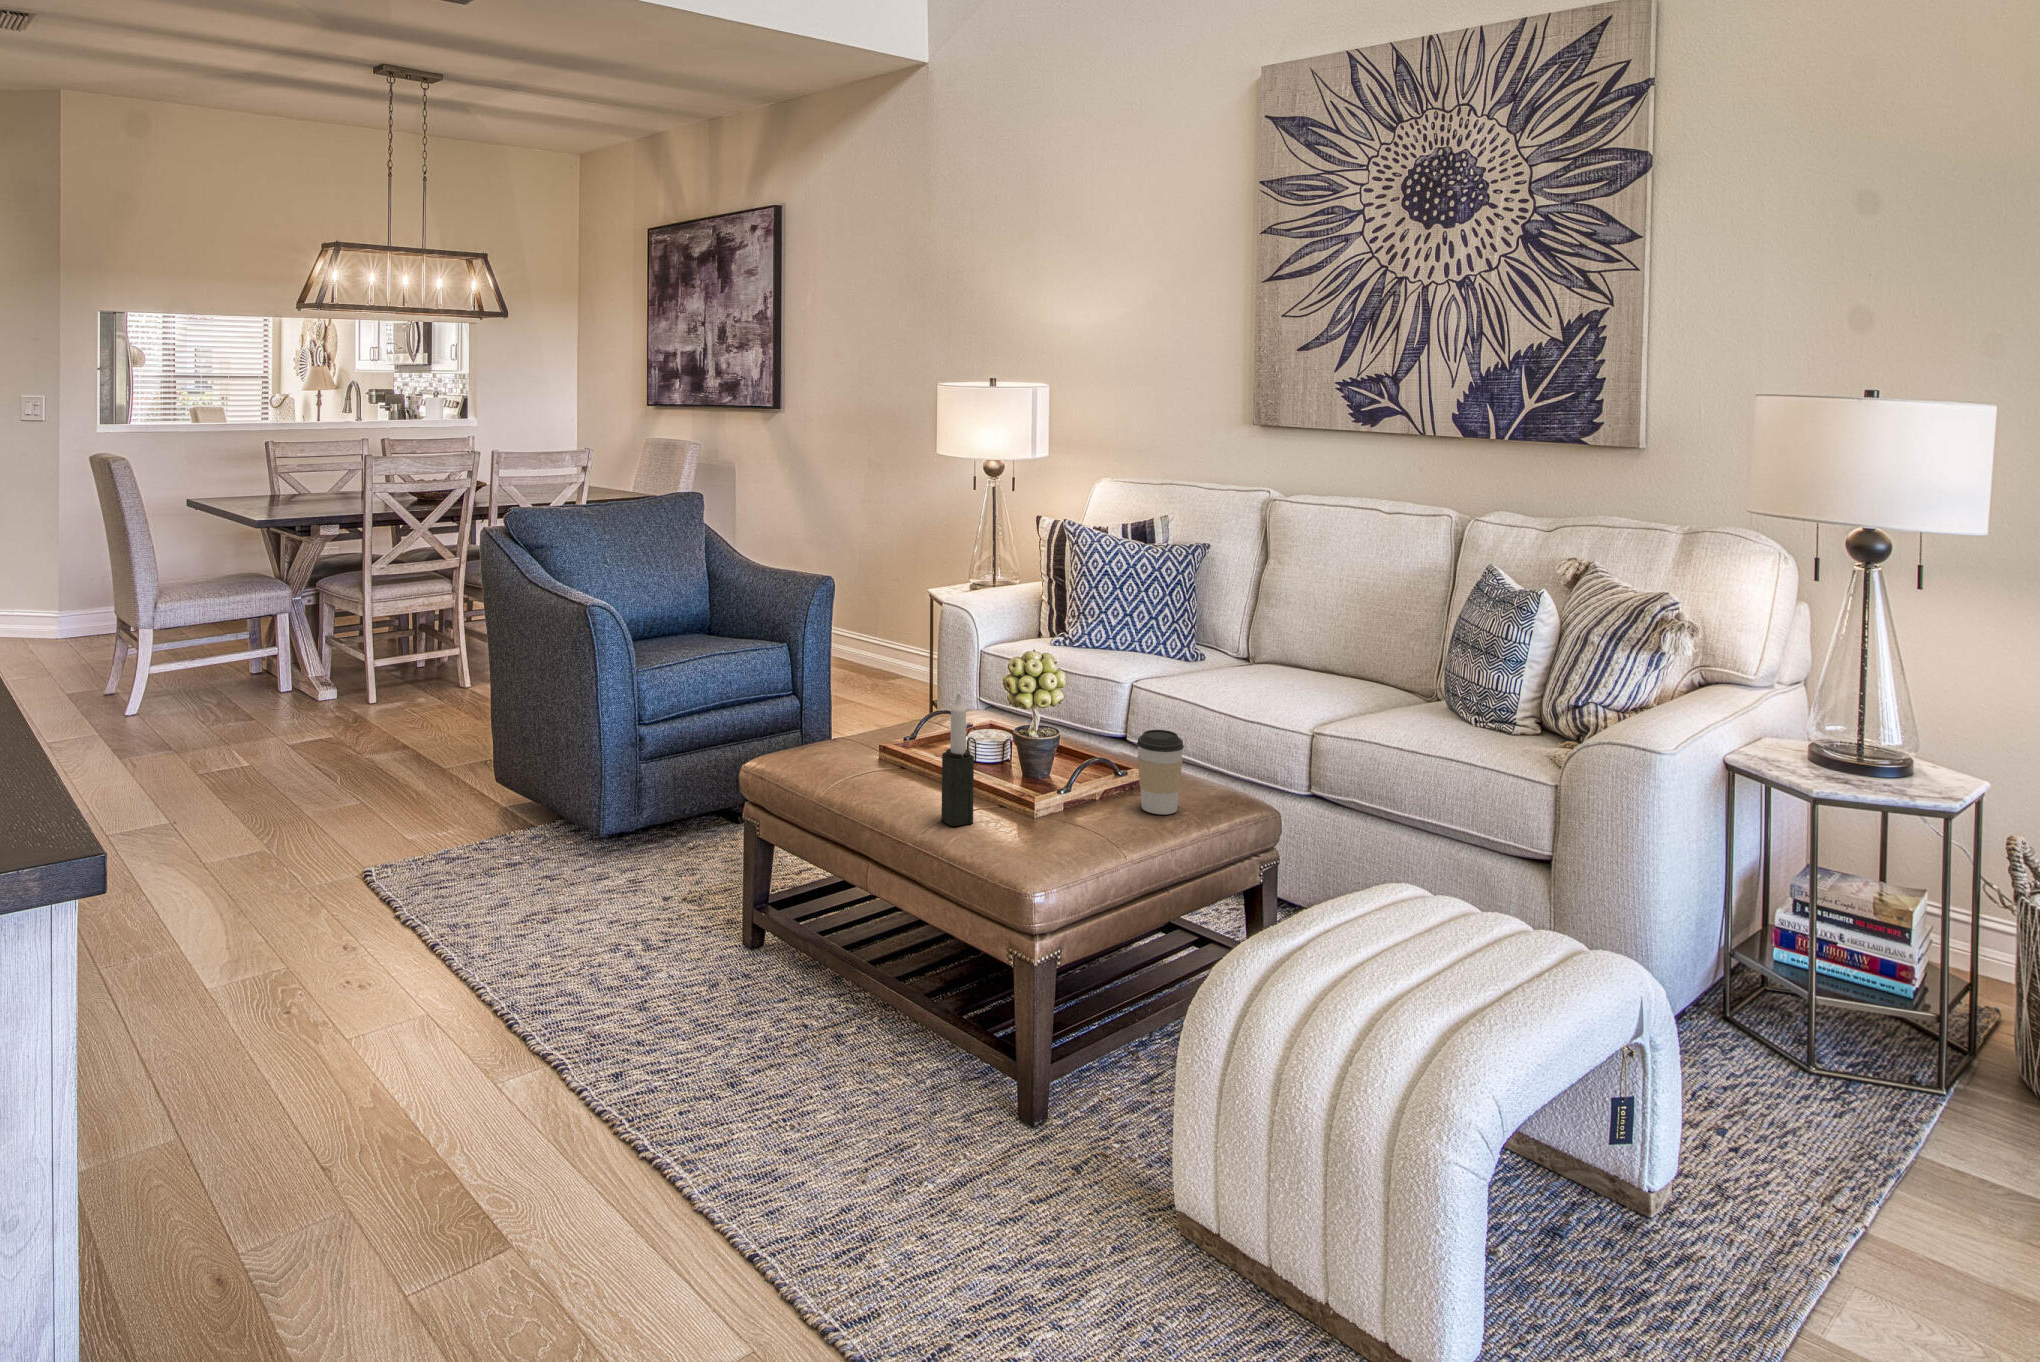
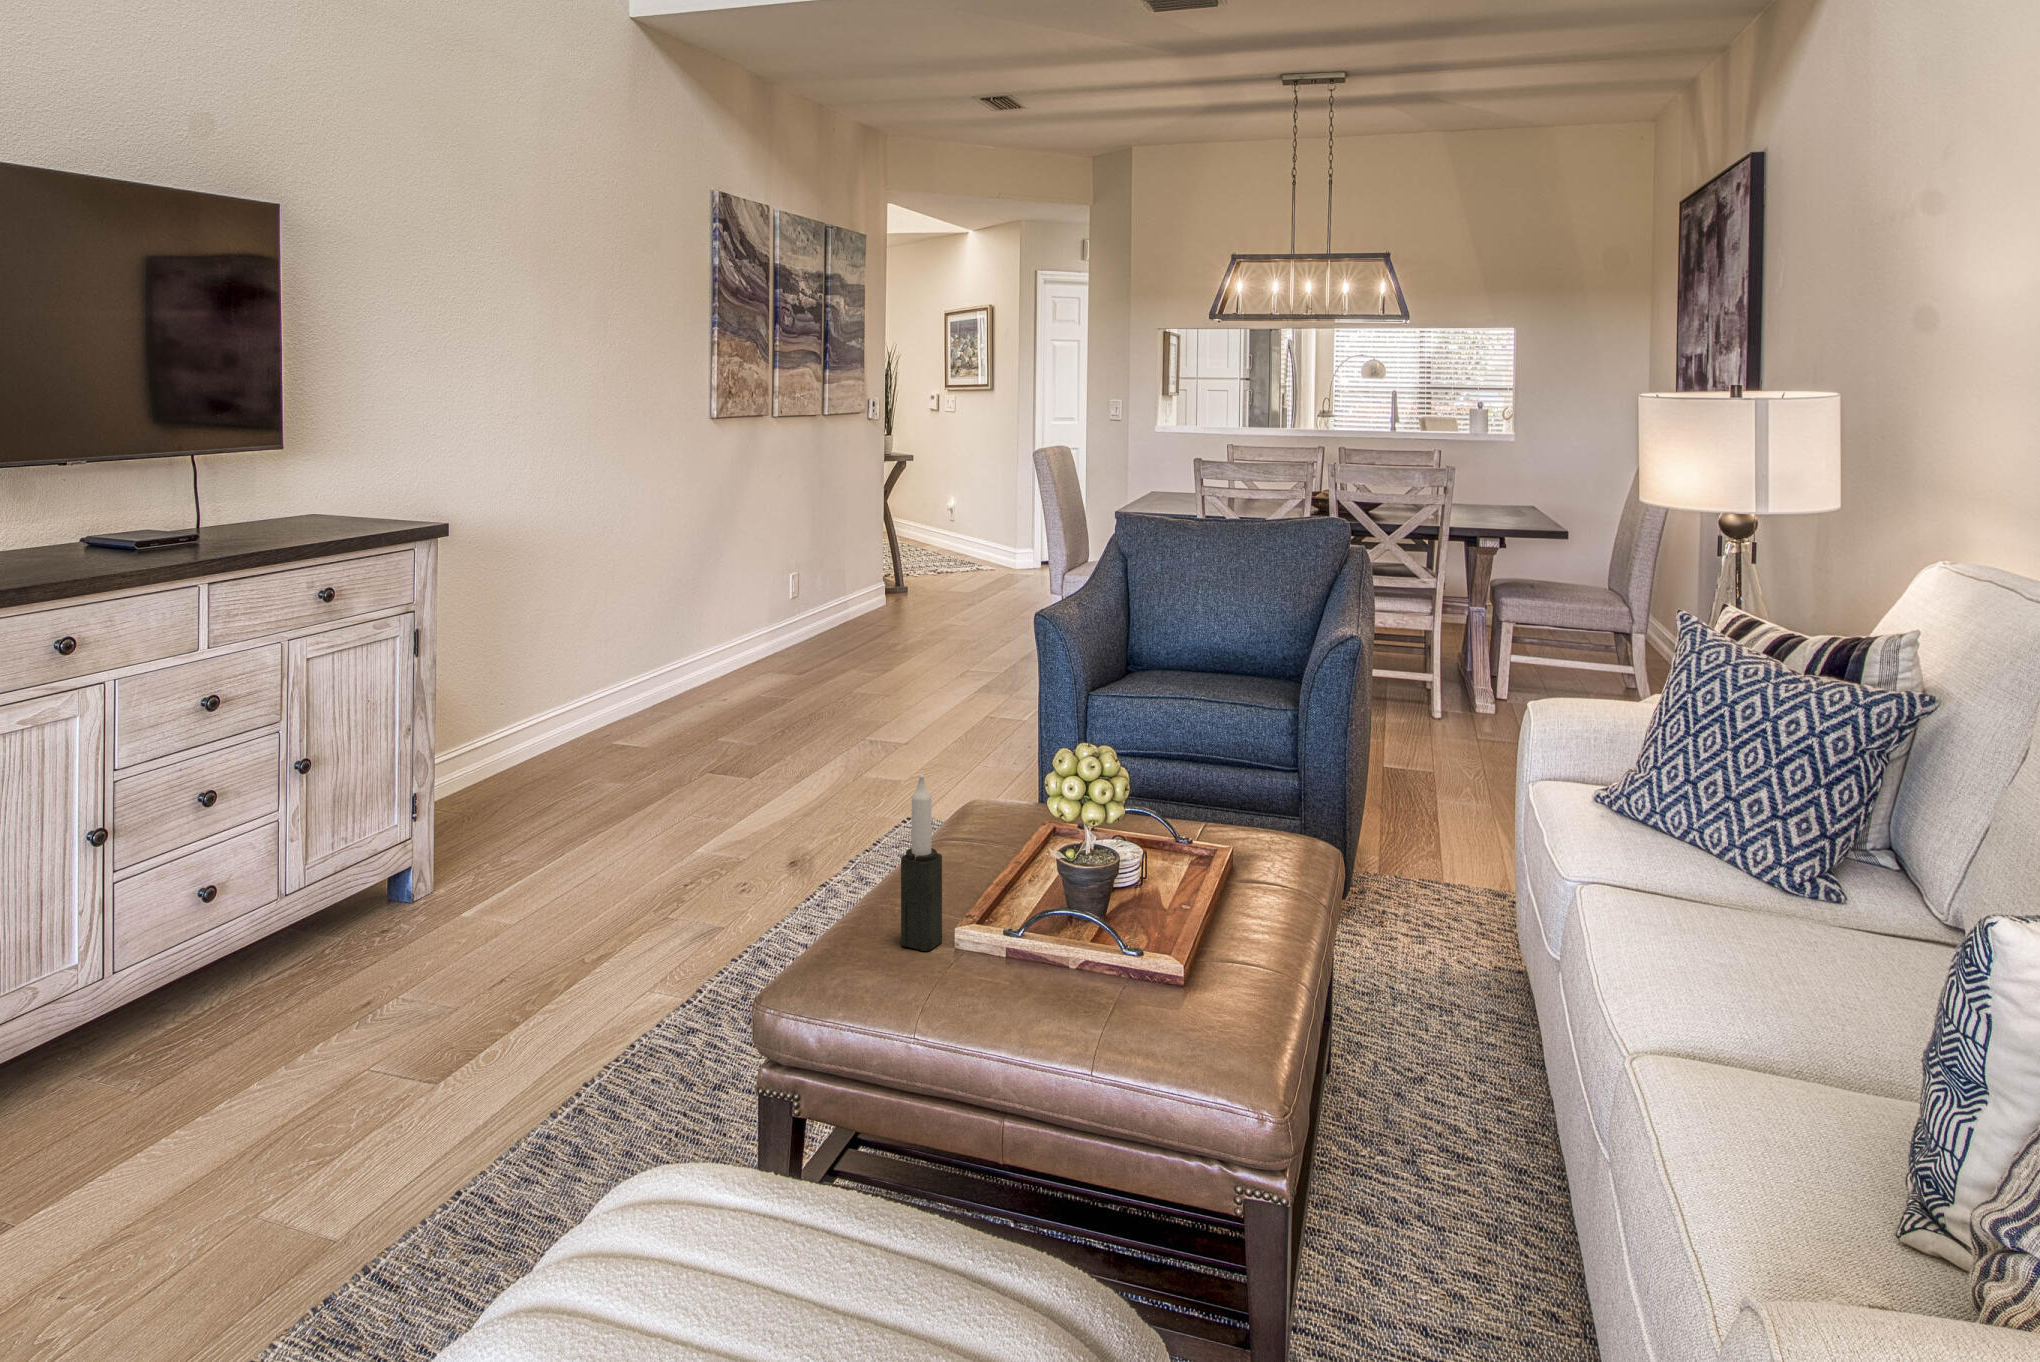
coffee cup: present [1137,730,1184,814] -> none [1093,906,1165,1044]

